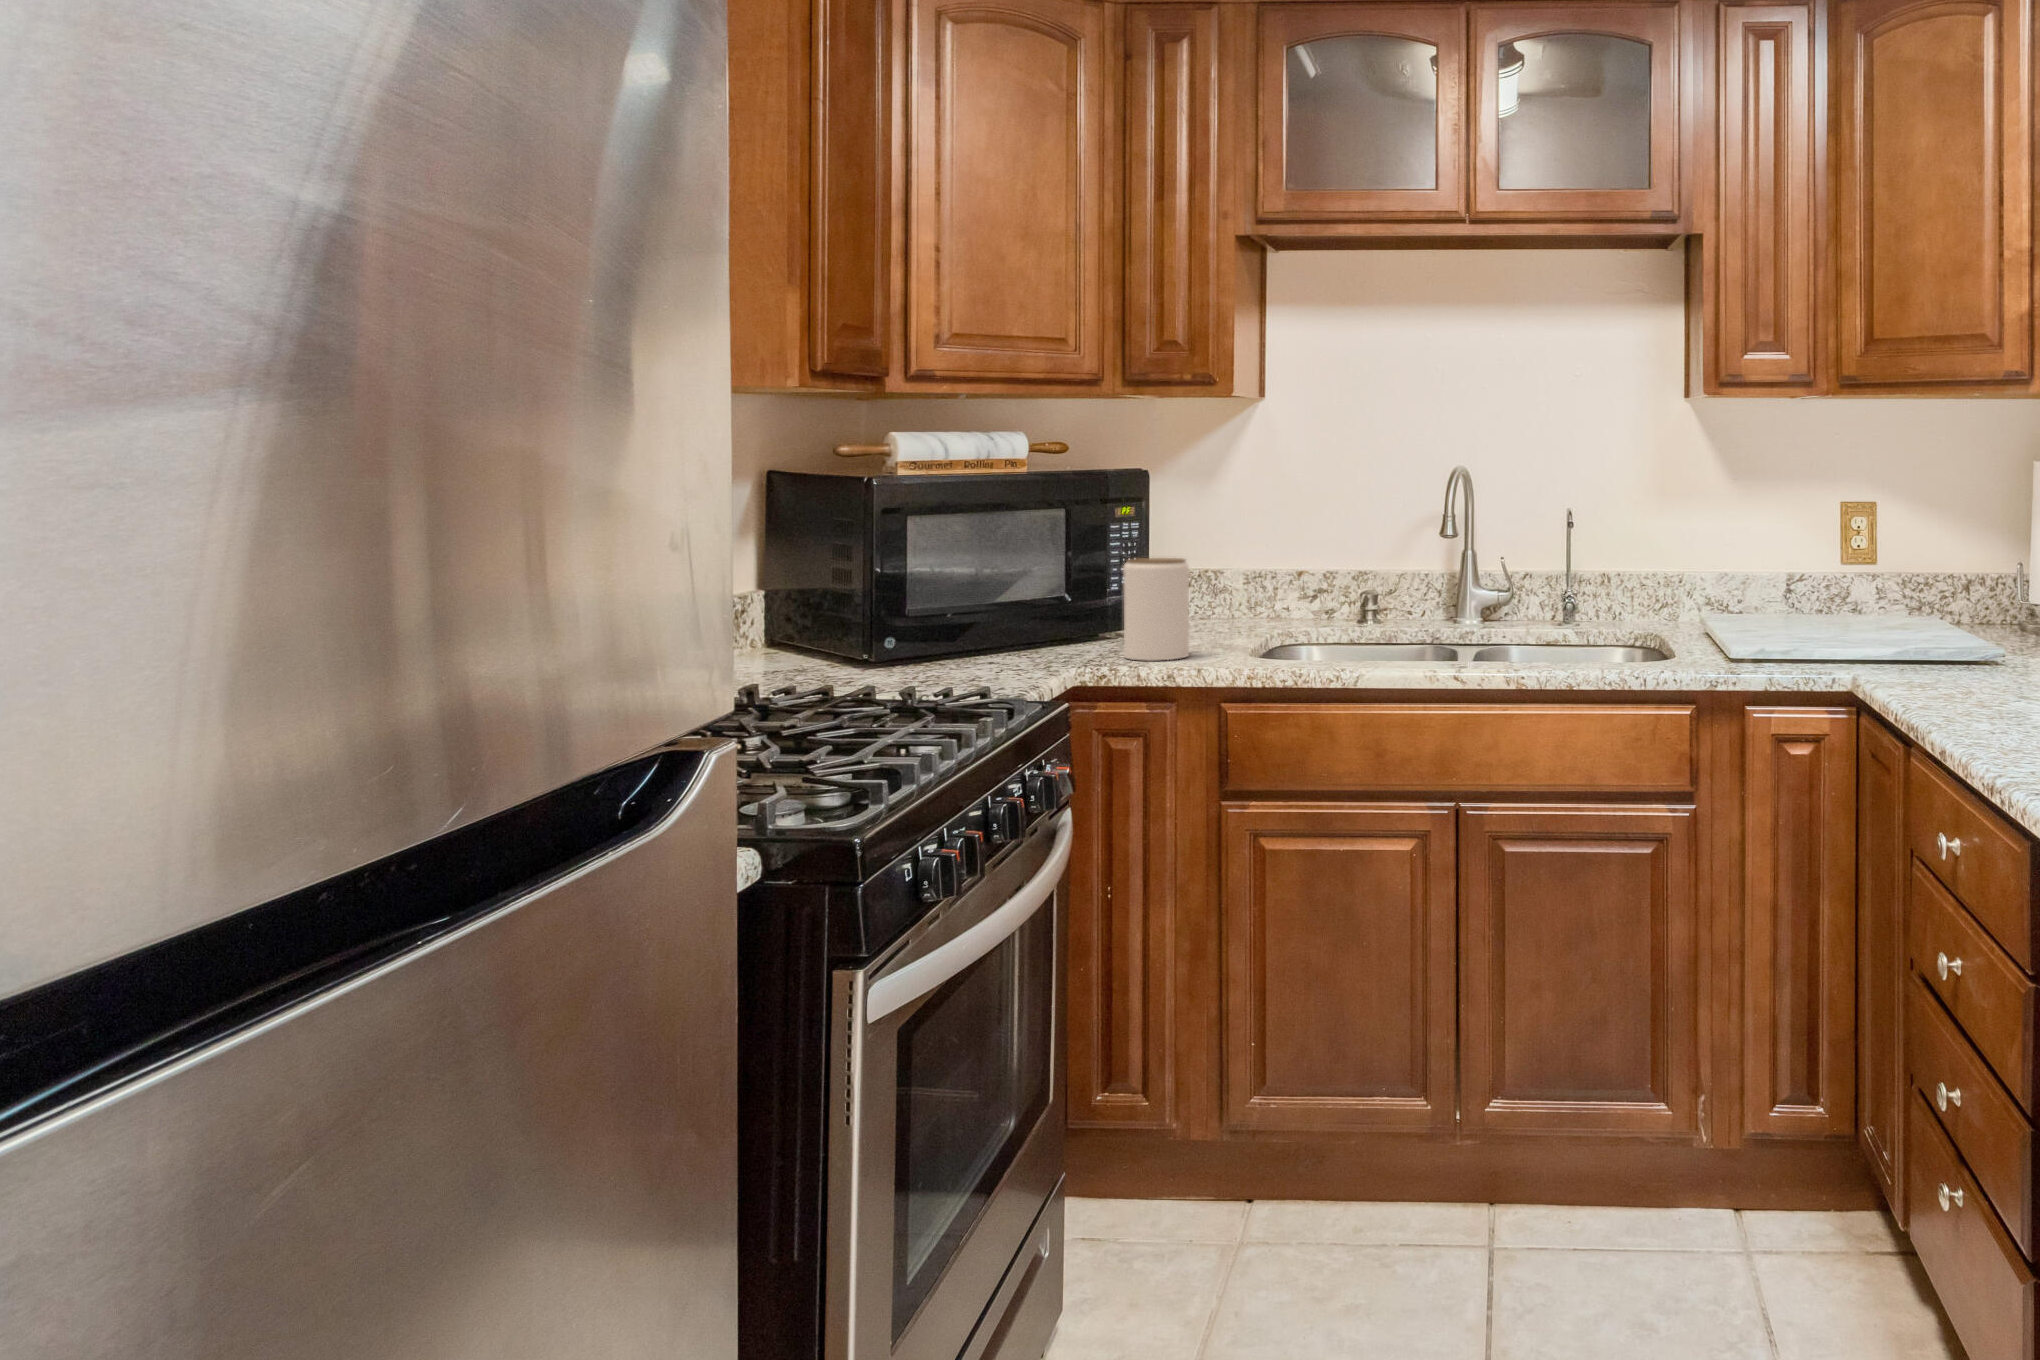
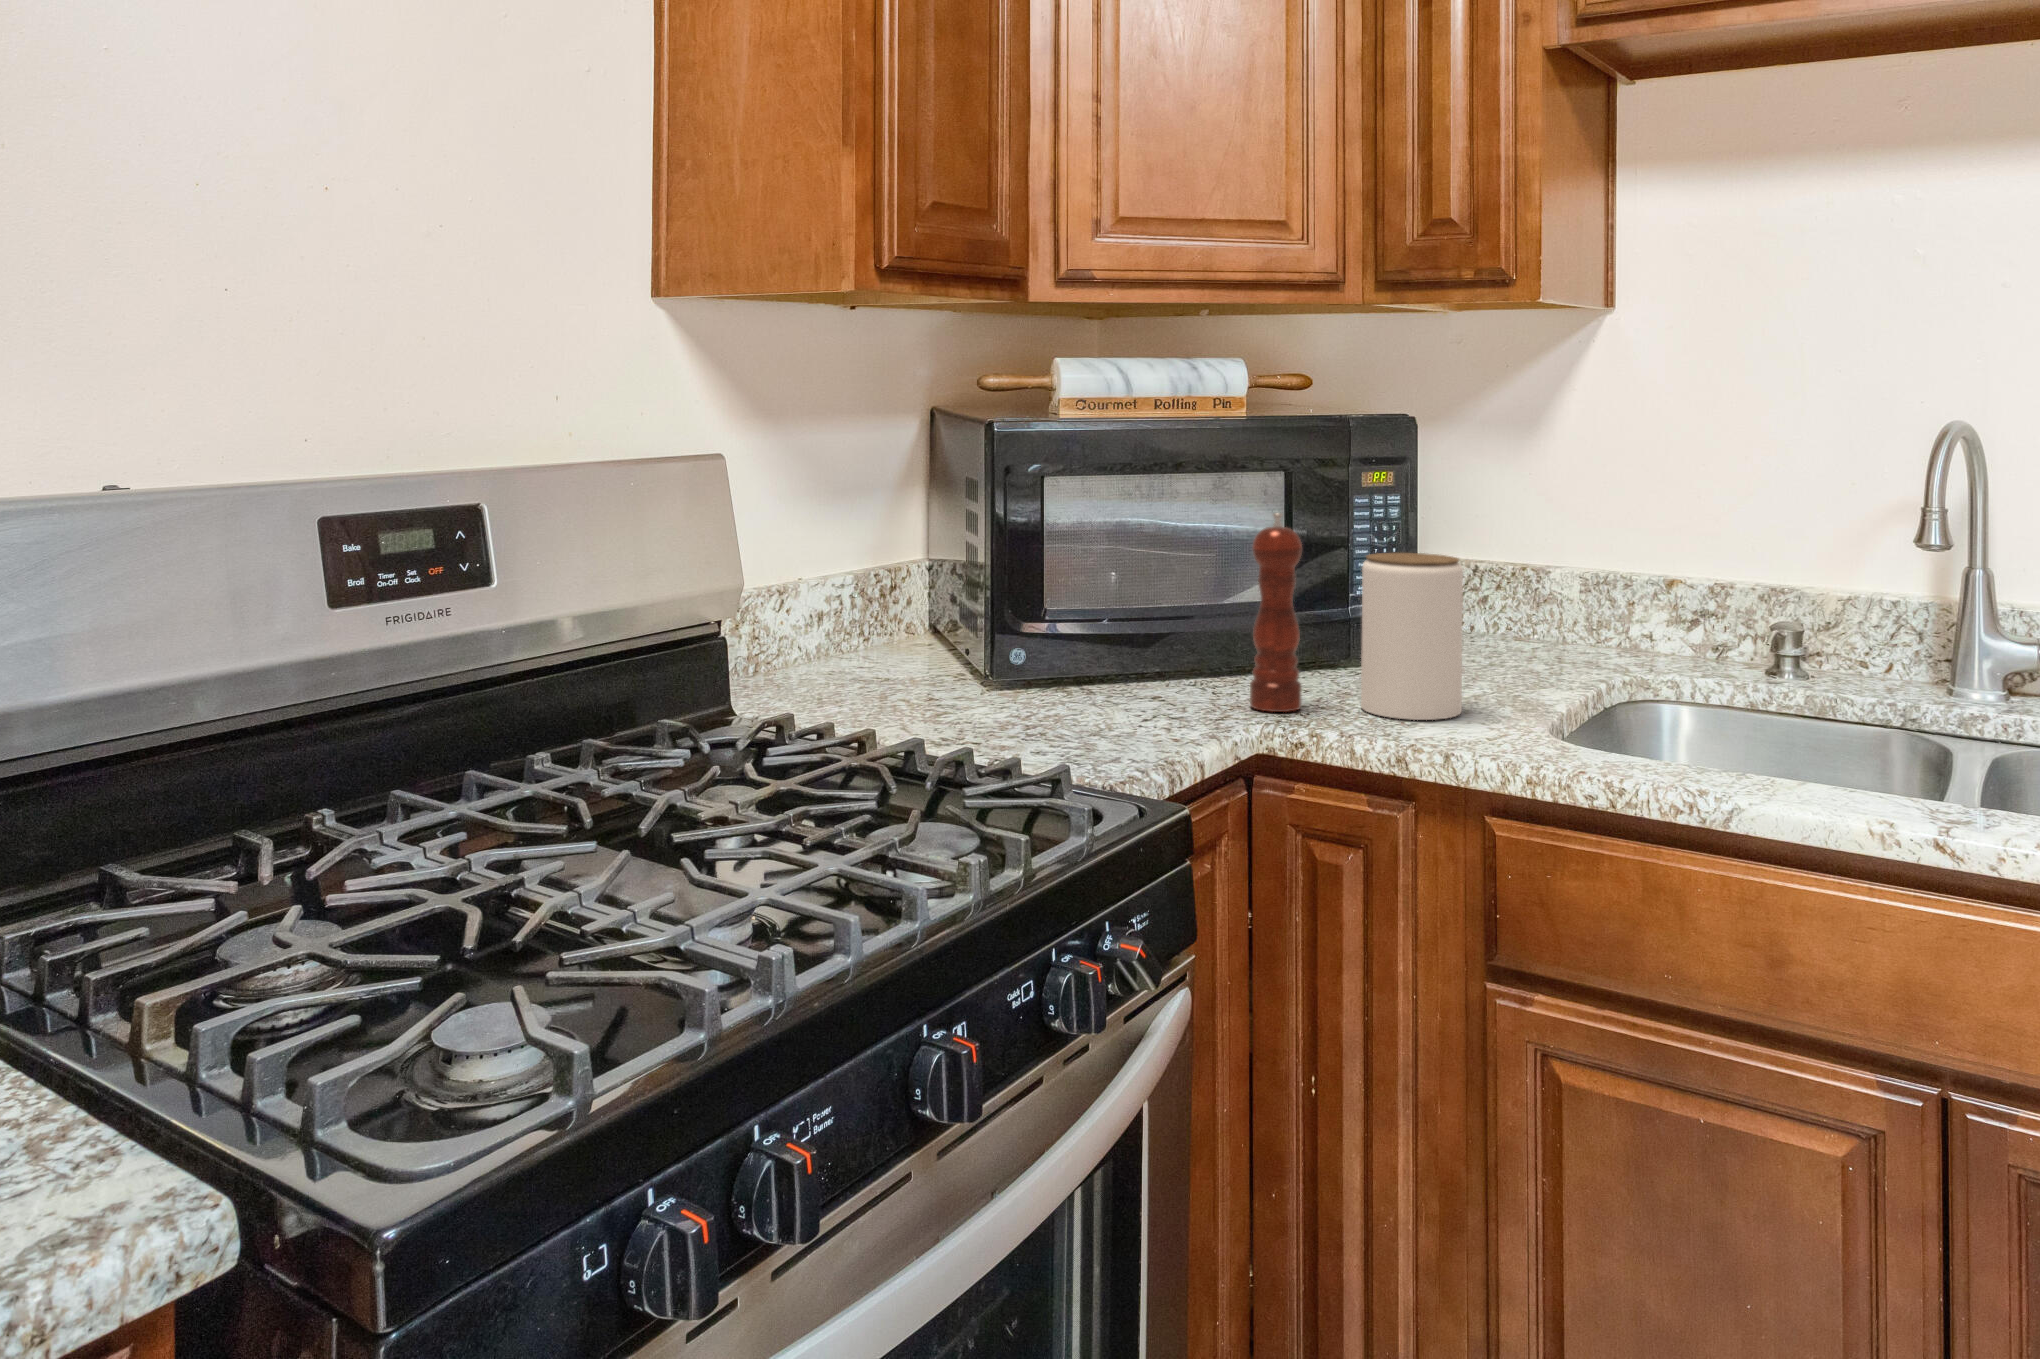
pepper mill: none [1051,534,1087,664] -> present [1250,513,1302,712]

